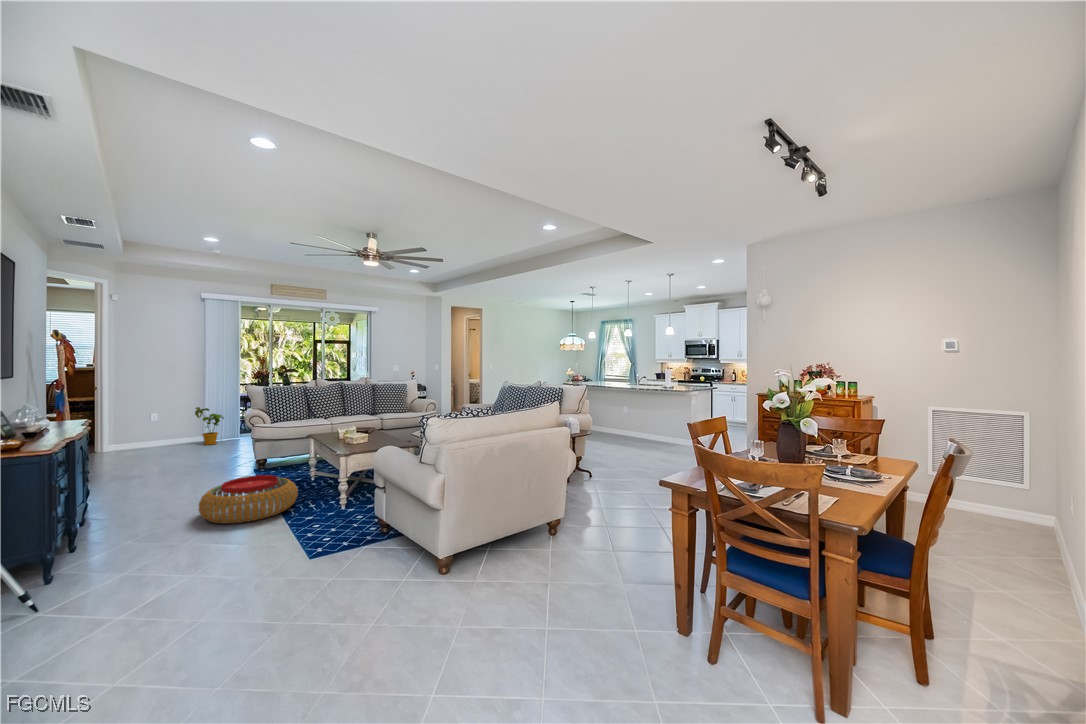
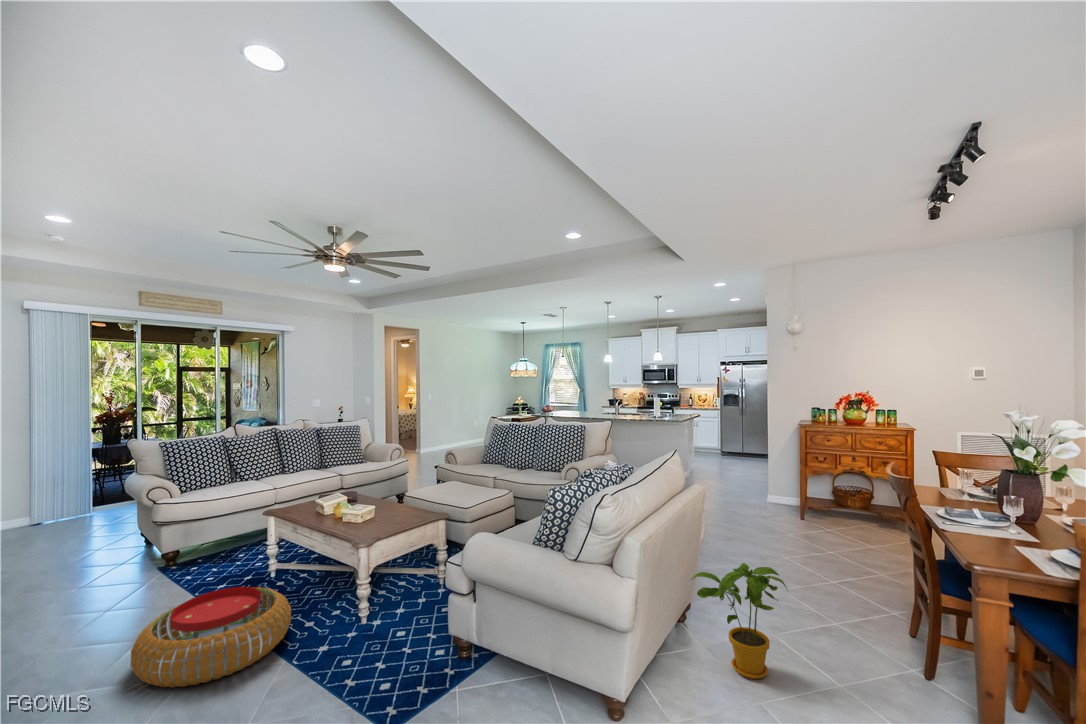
house plant: present [195,407,224,445] -> present [691,563,787,679]

